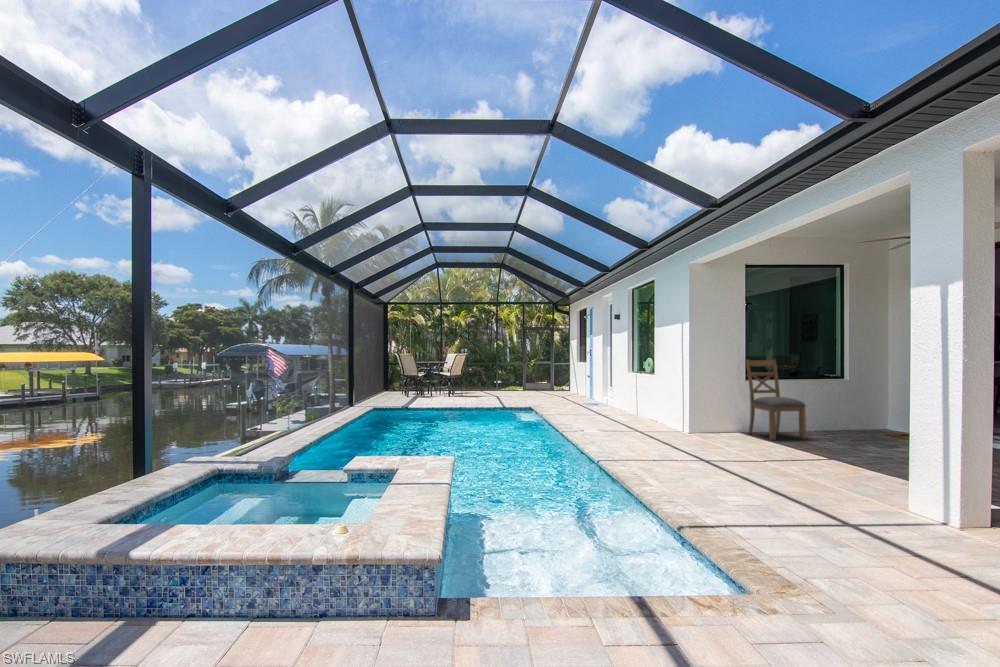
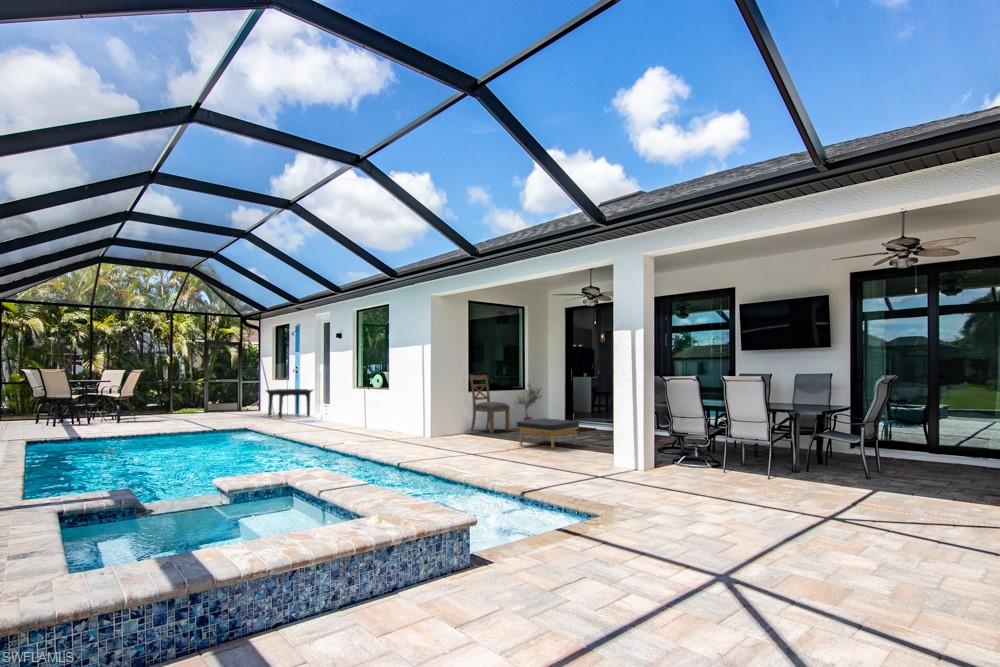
potted tree: none [821,370,876,435] -> present [515,382,542,420]
round table: none [553,372,601,403] -> present [266,389,313,419]
ottoman: none [778,426,889,475] -> present [517,418,579,449]

